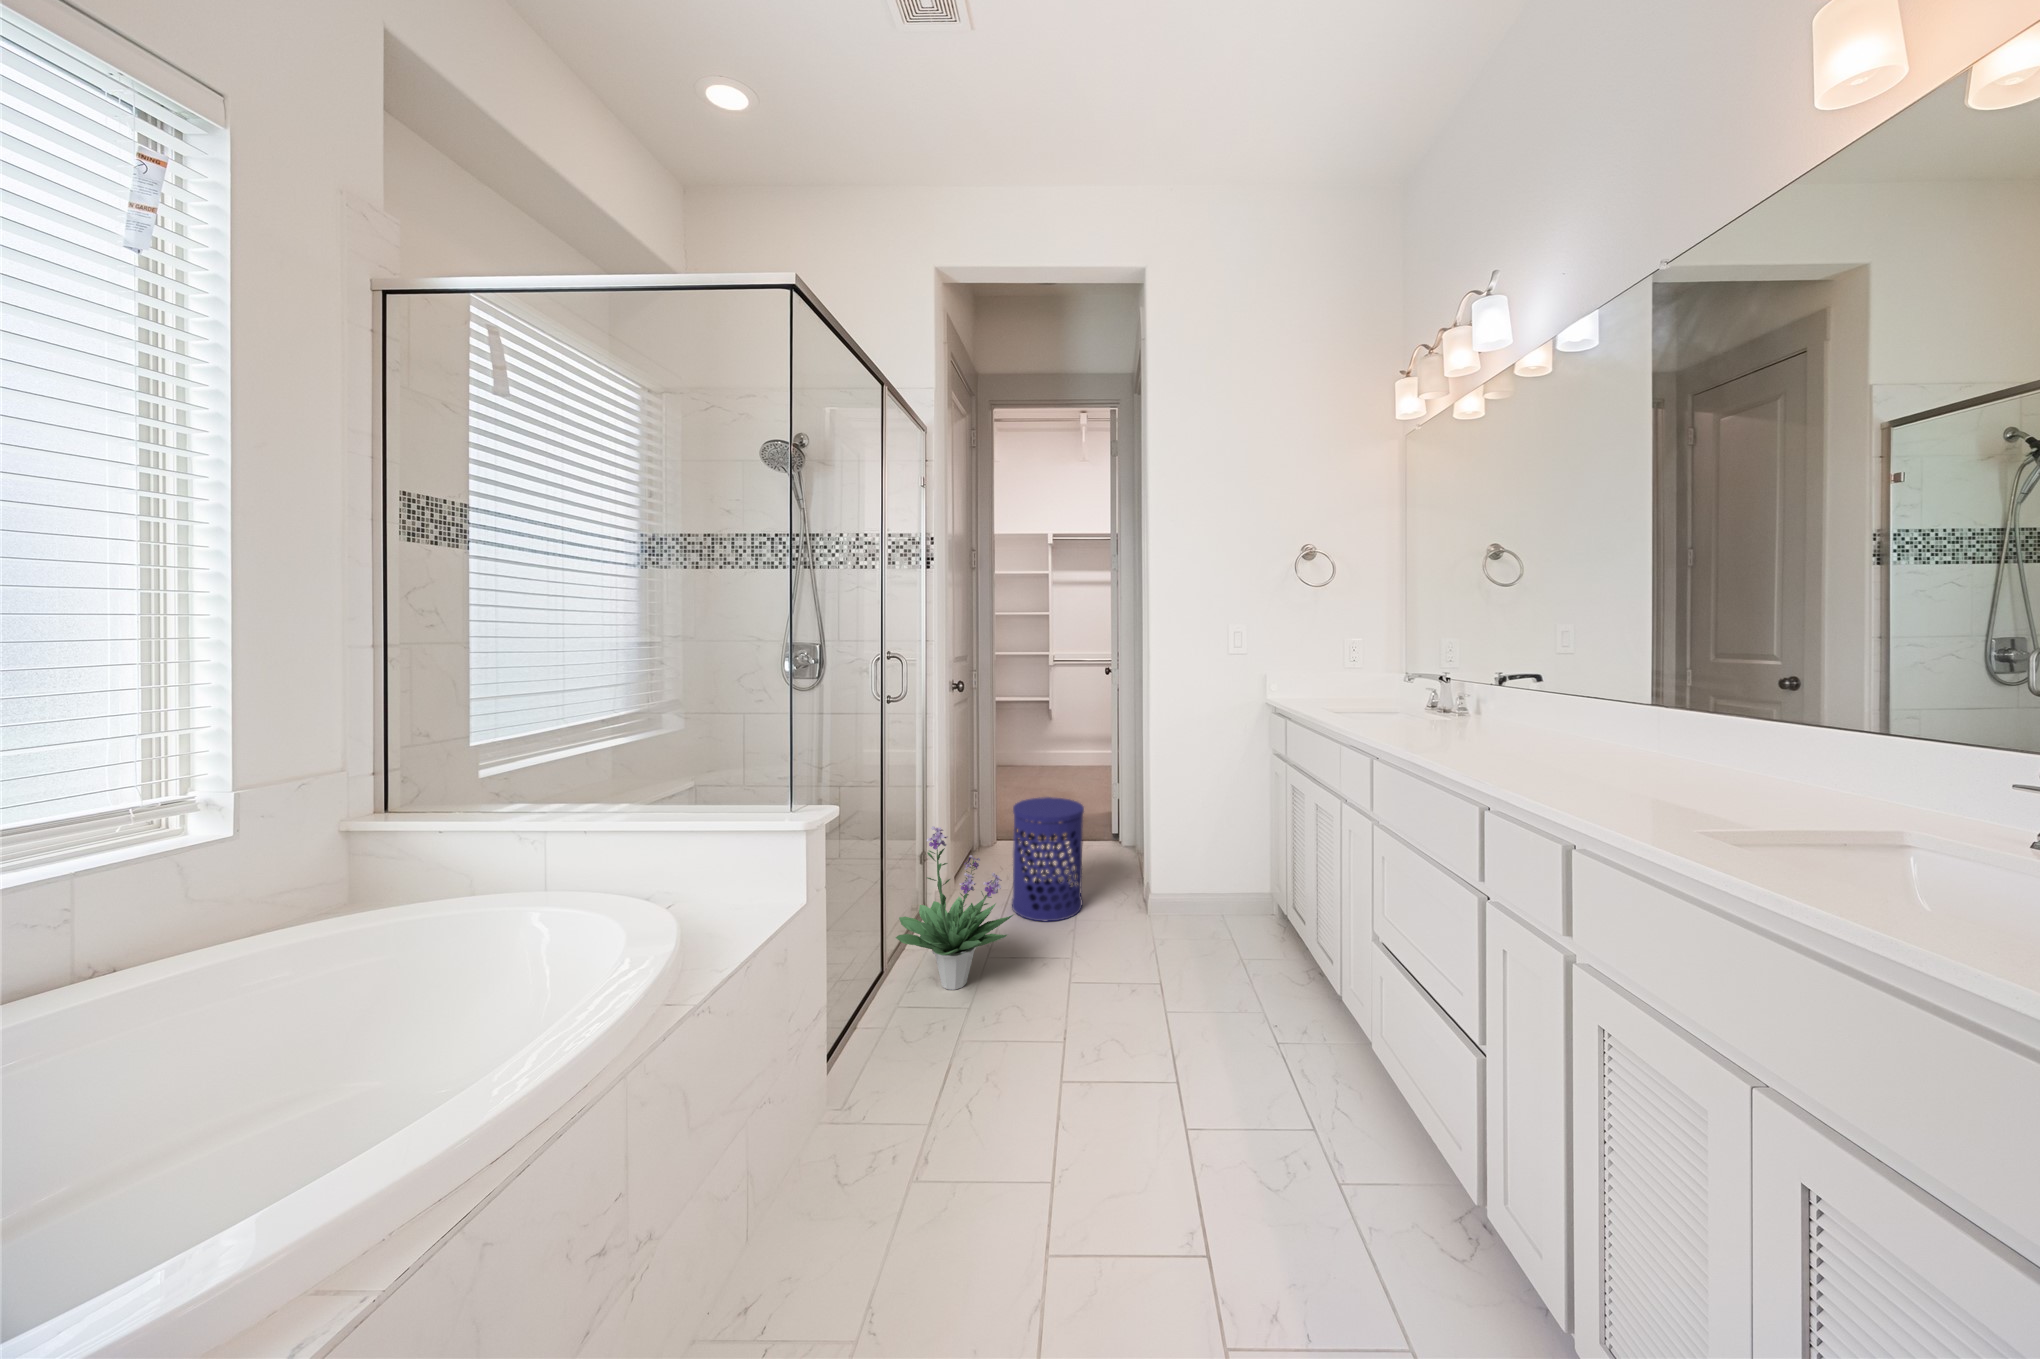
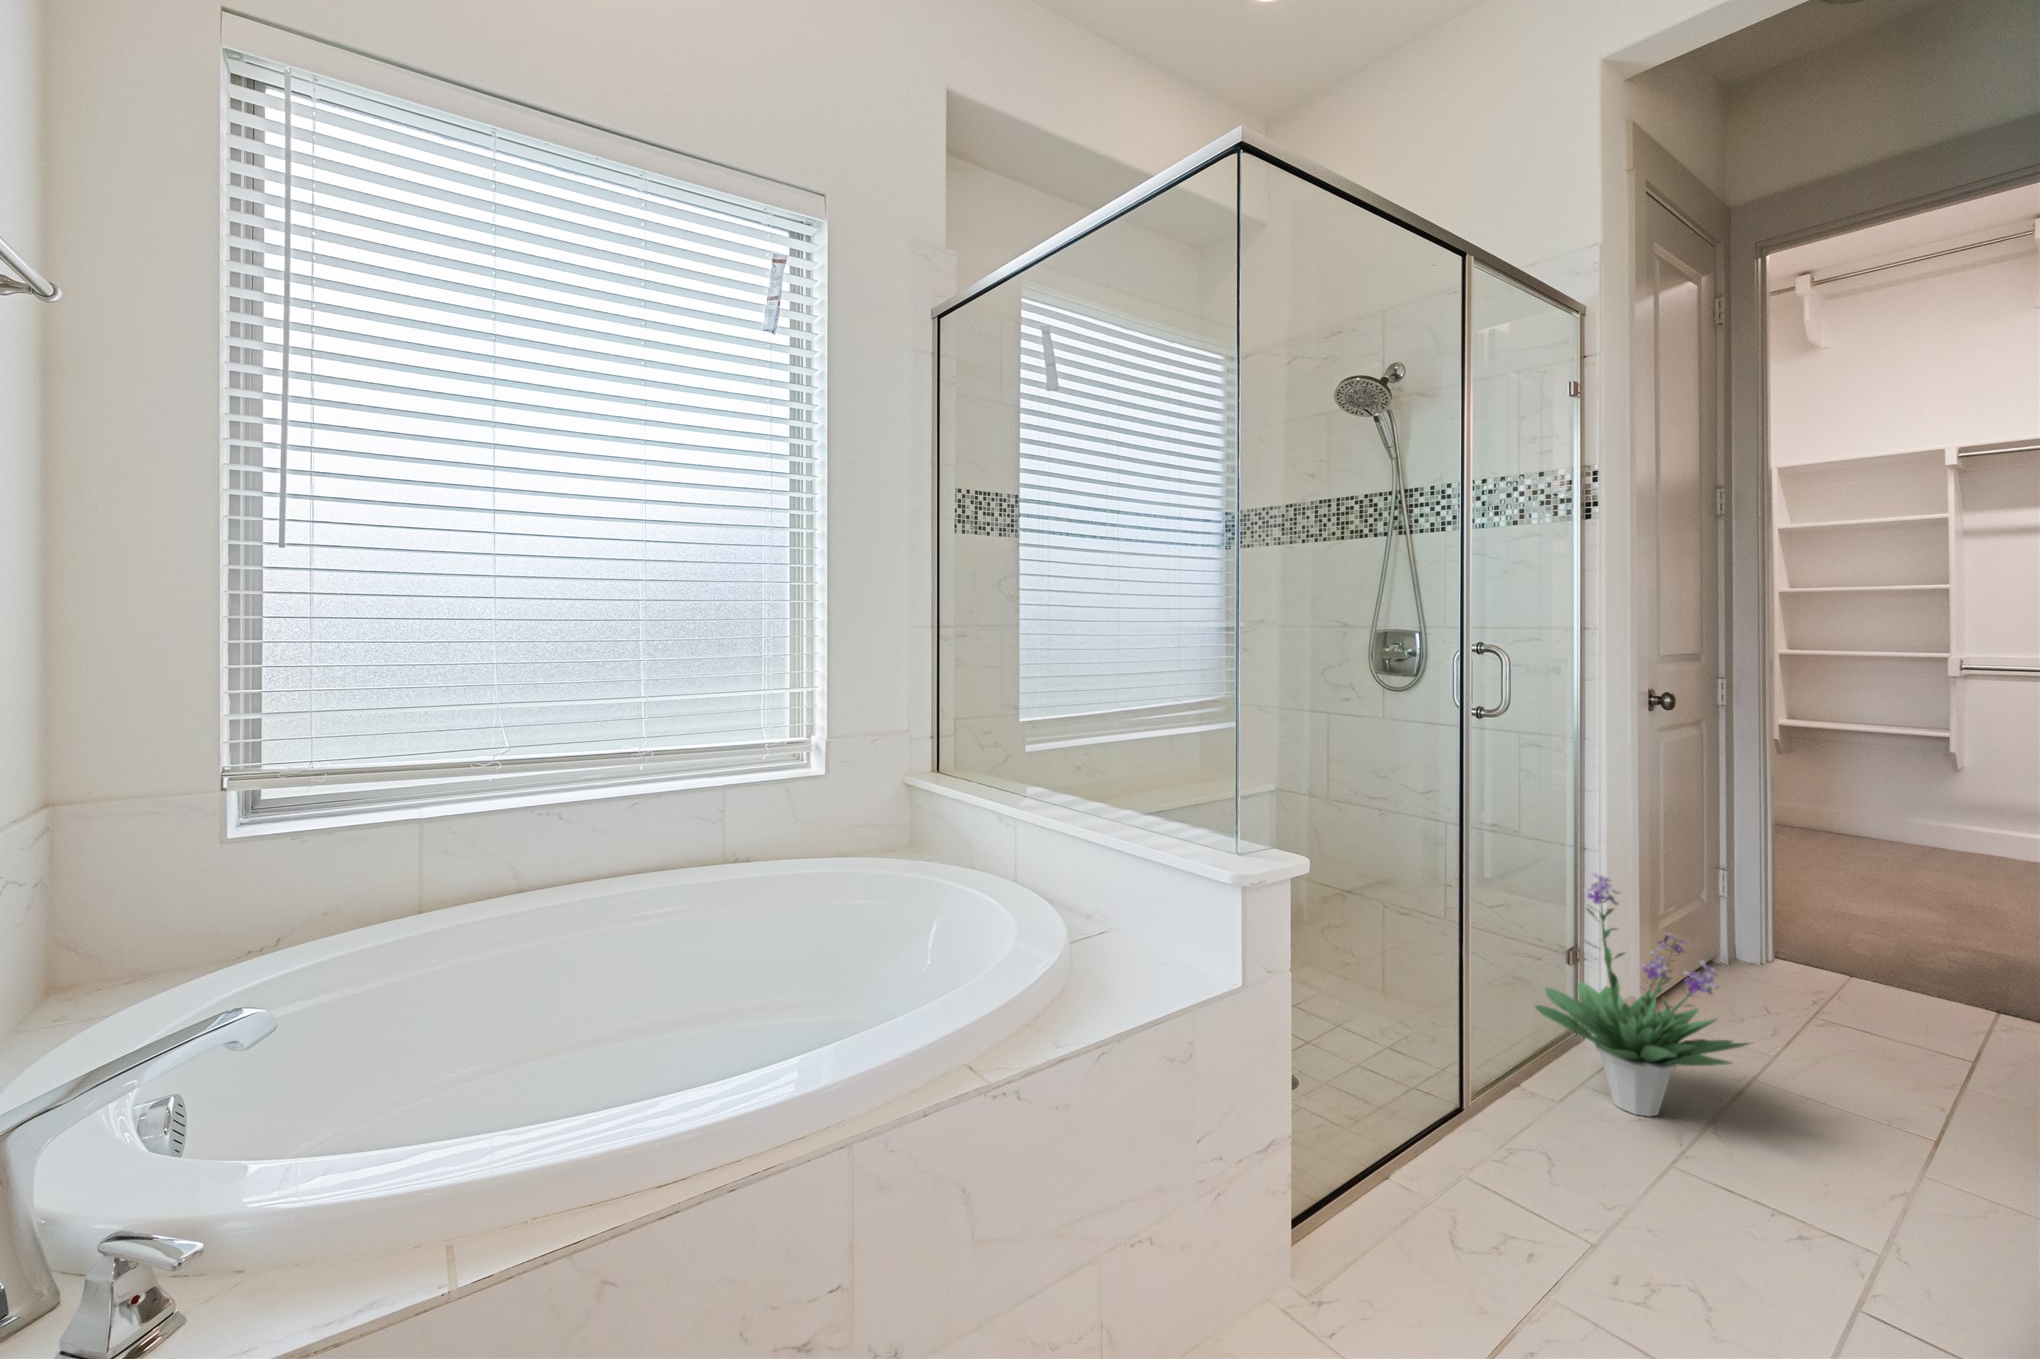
waste bin: present [1012,797,1084,921] -> none [1777,884,1958,1109]

